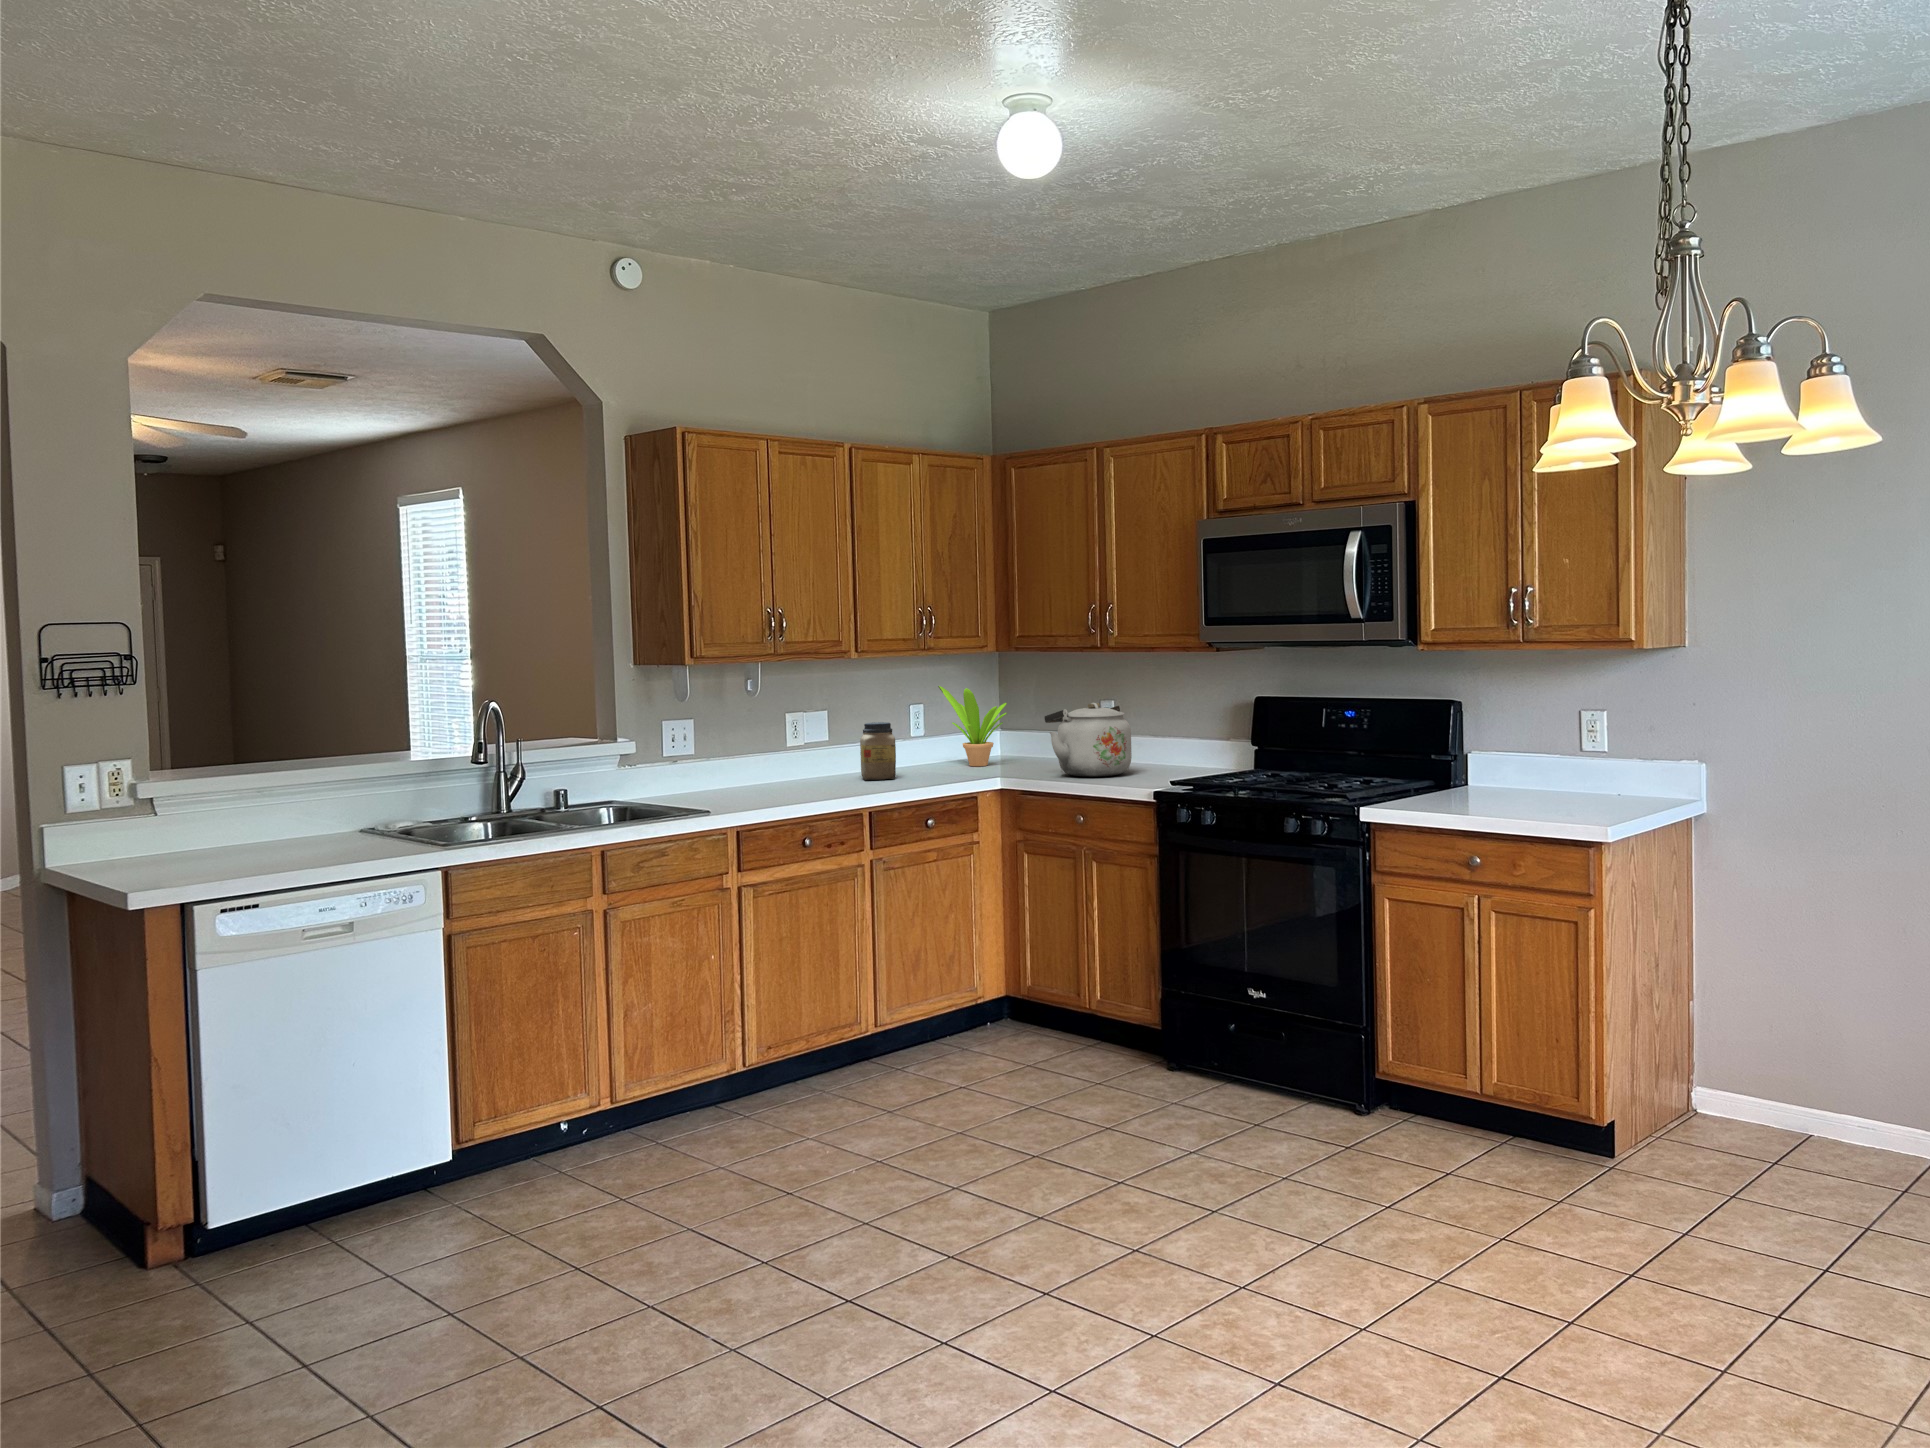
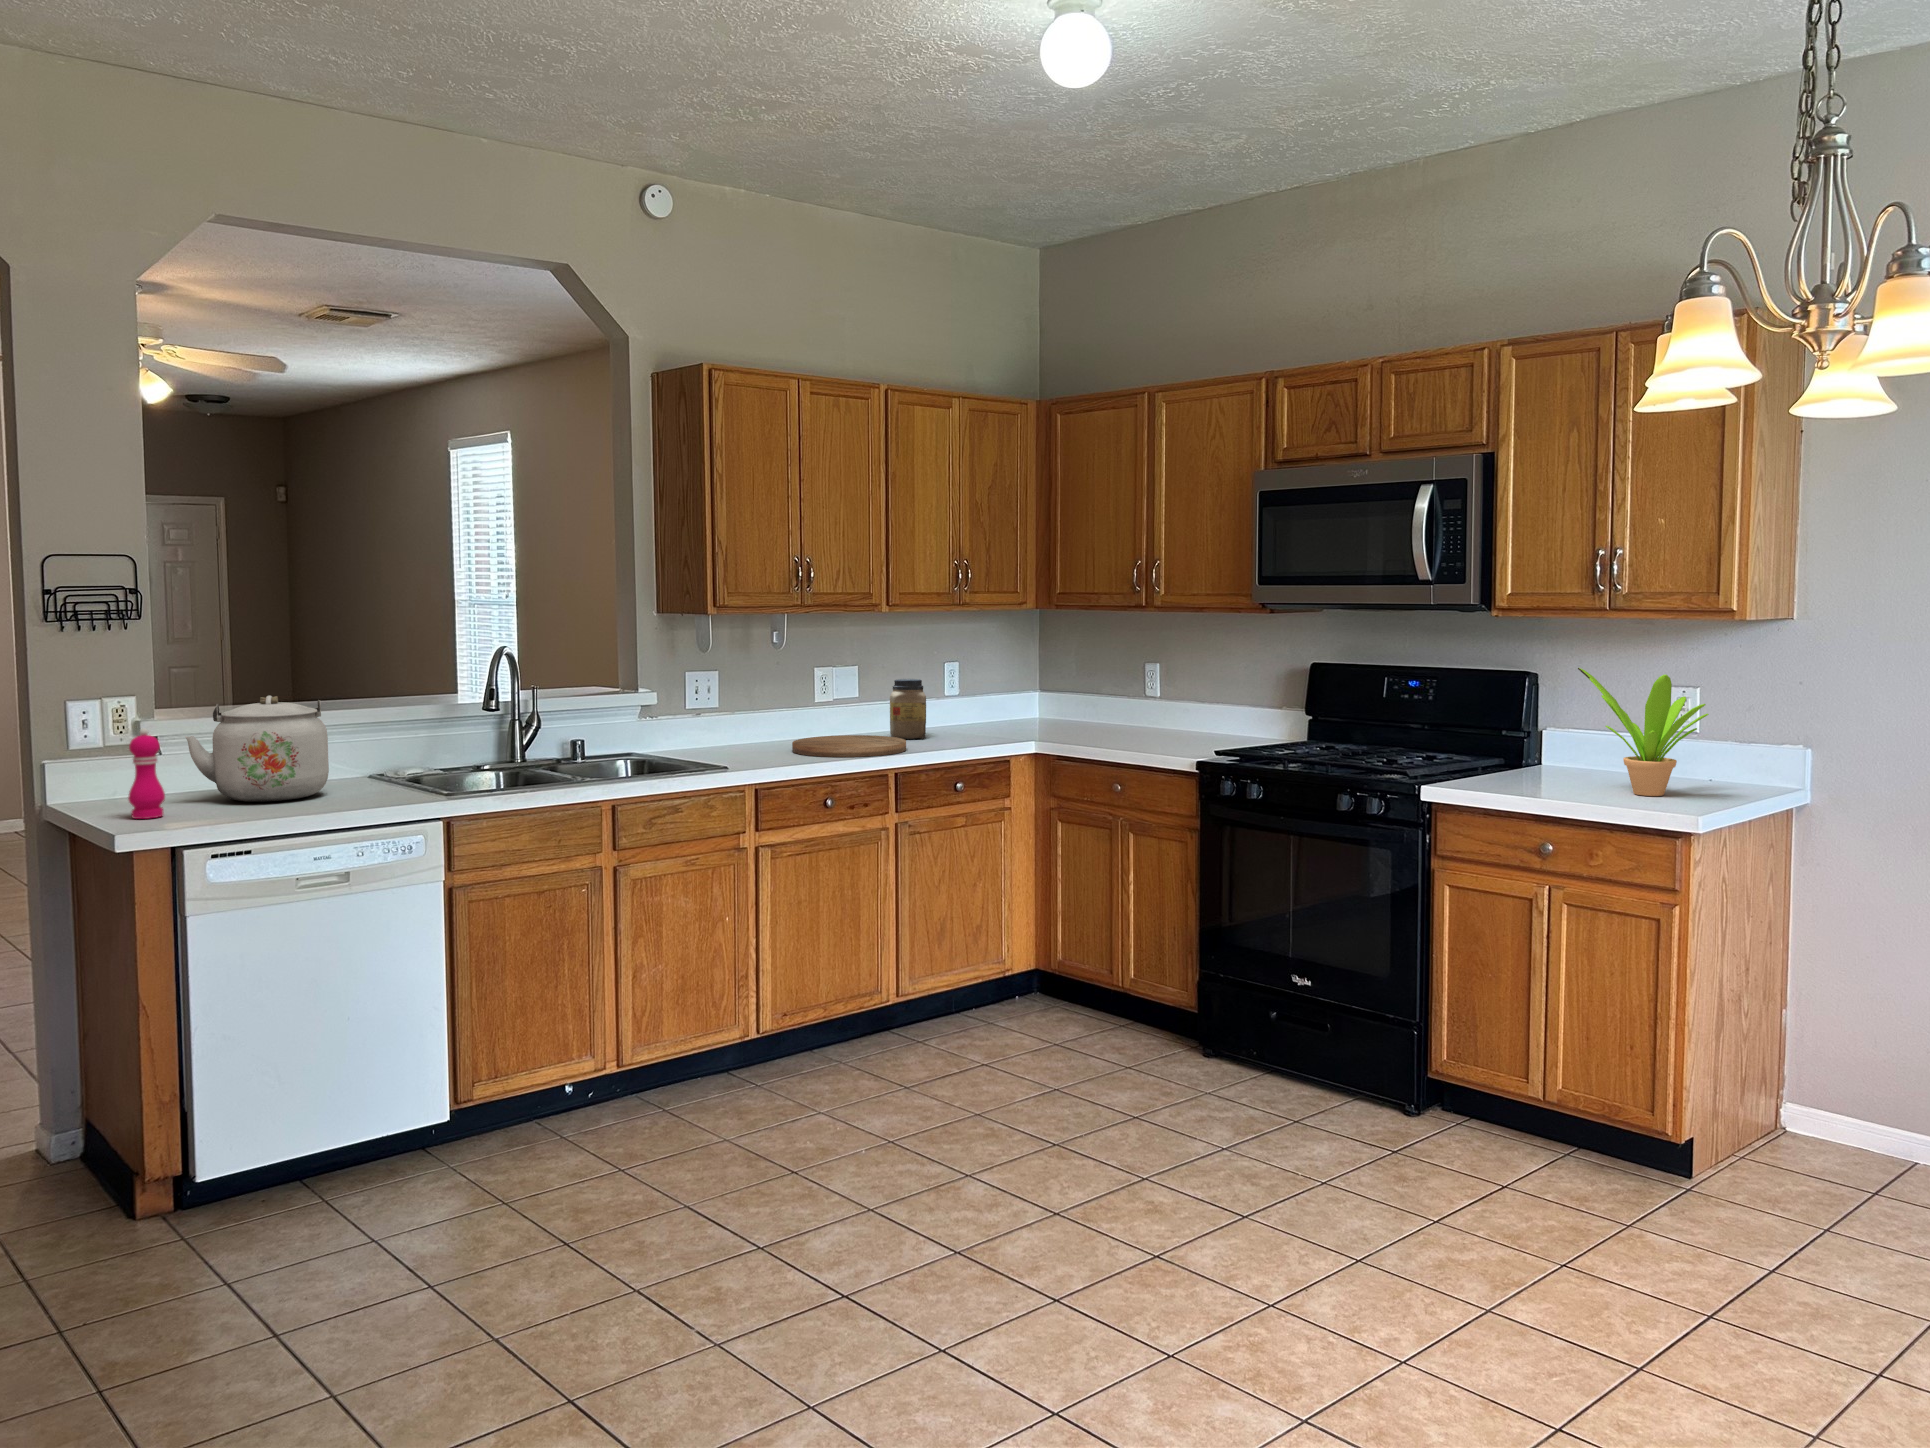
potted plant: present [938,686,1007,766] -> present [1578,668,1709,796]
kettle: present [1045,703,1132,777] -> present [185,696,329,802]
cutting board: none [770,777,879,799] -> present [792,735,906,757]
pepper mill: none [132,789,168,877] -> present [128,728,165,819]

